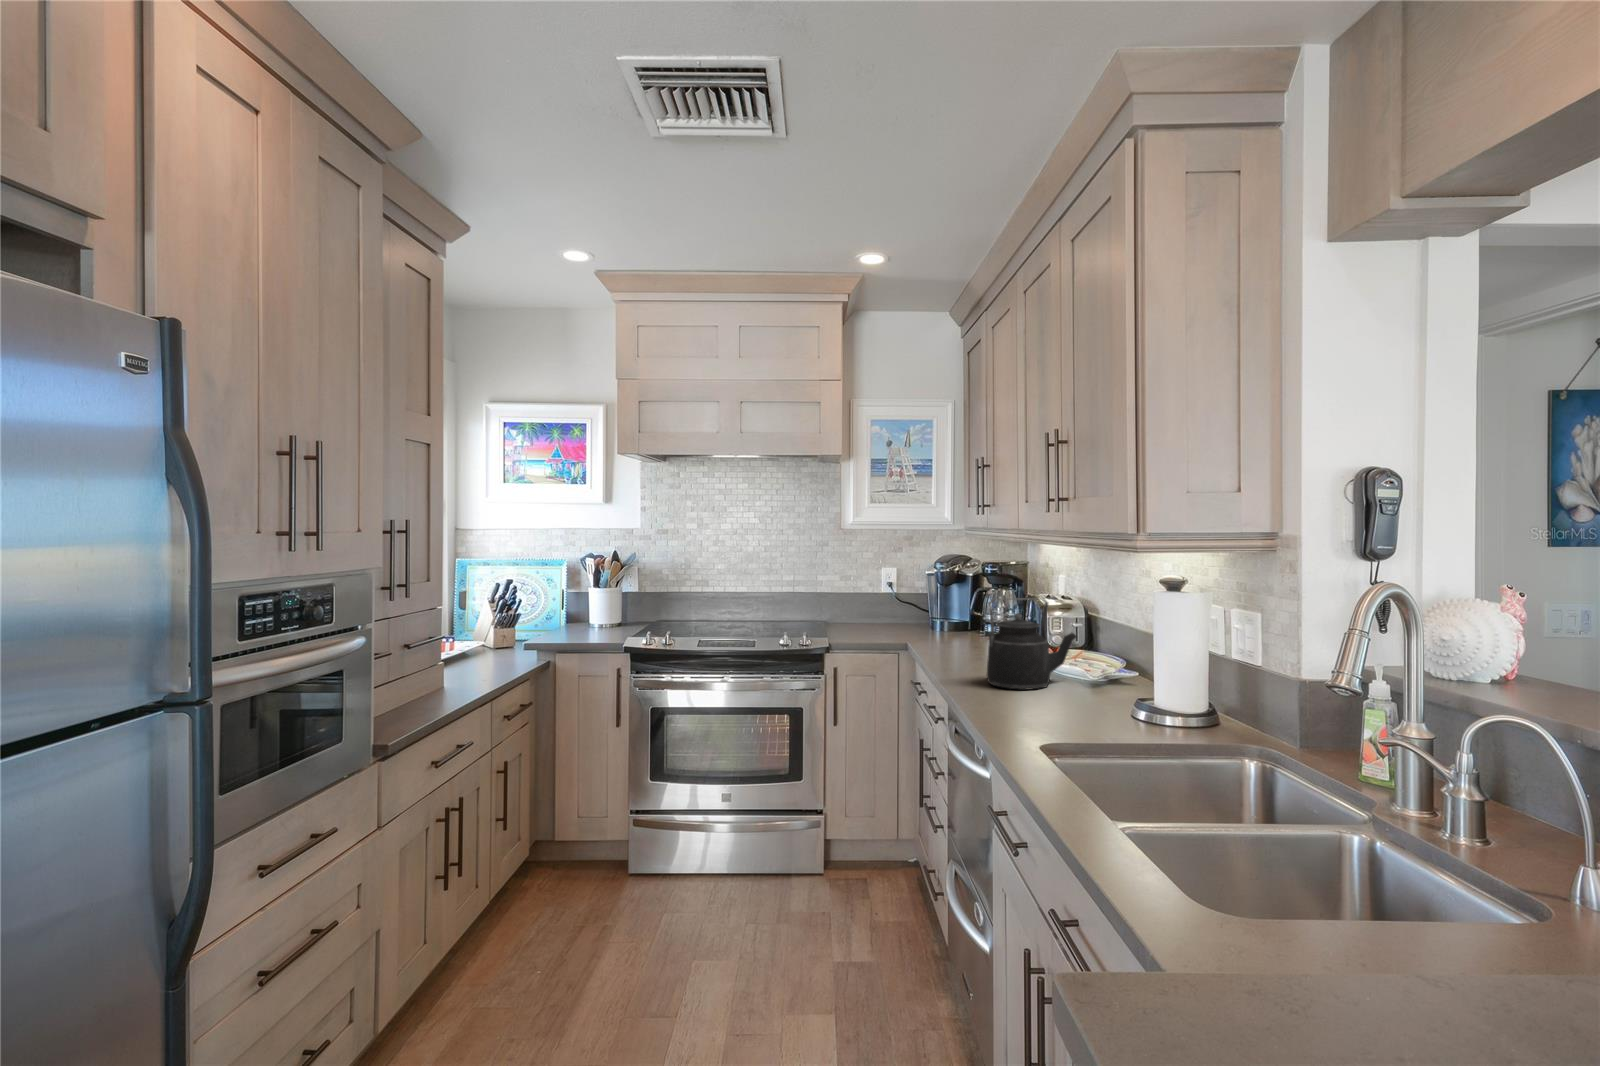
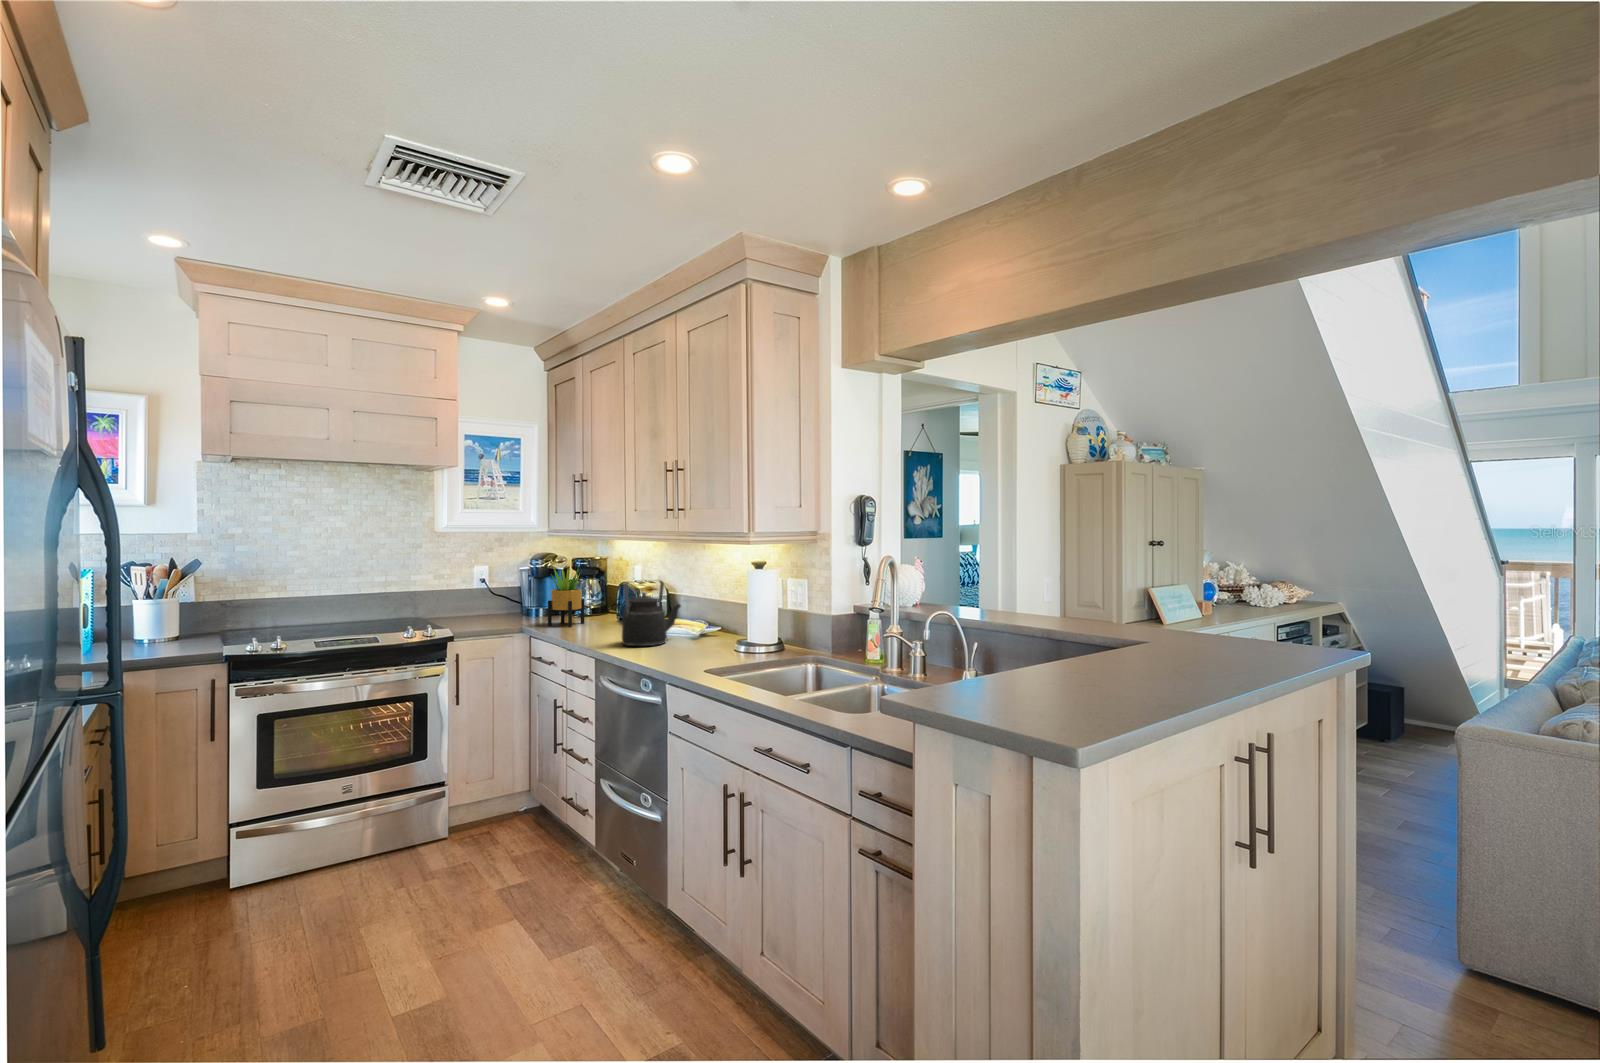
potted plant: none [939,569,983,647] -> present [548,567,584,627]

